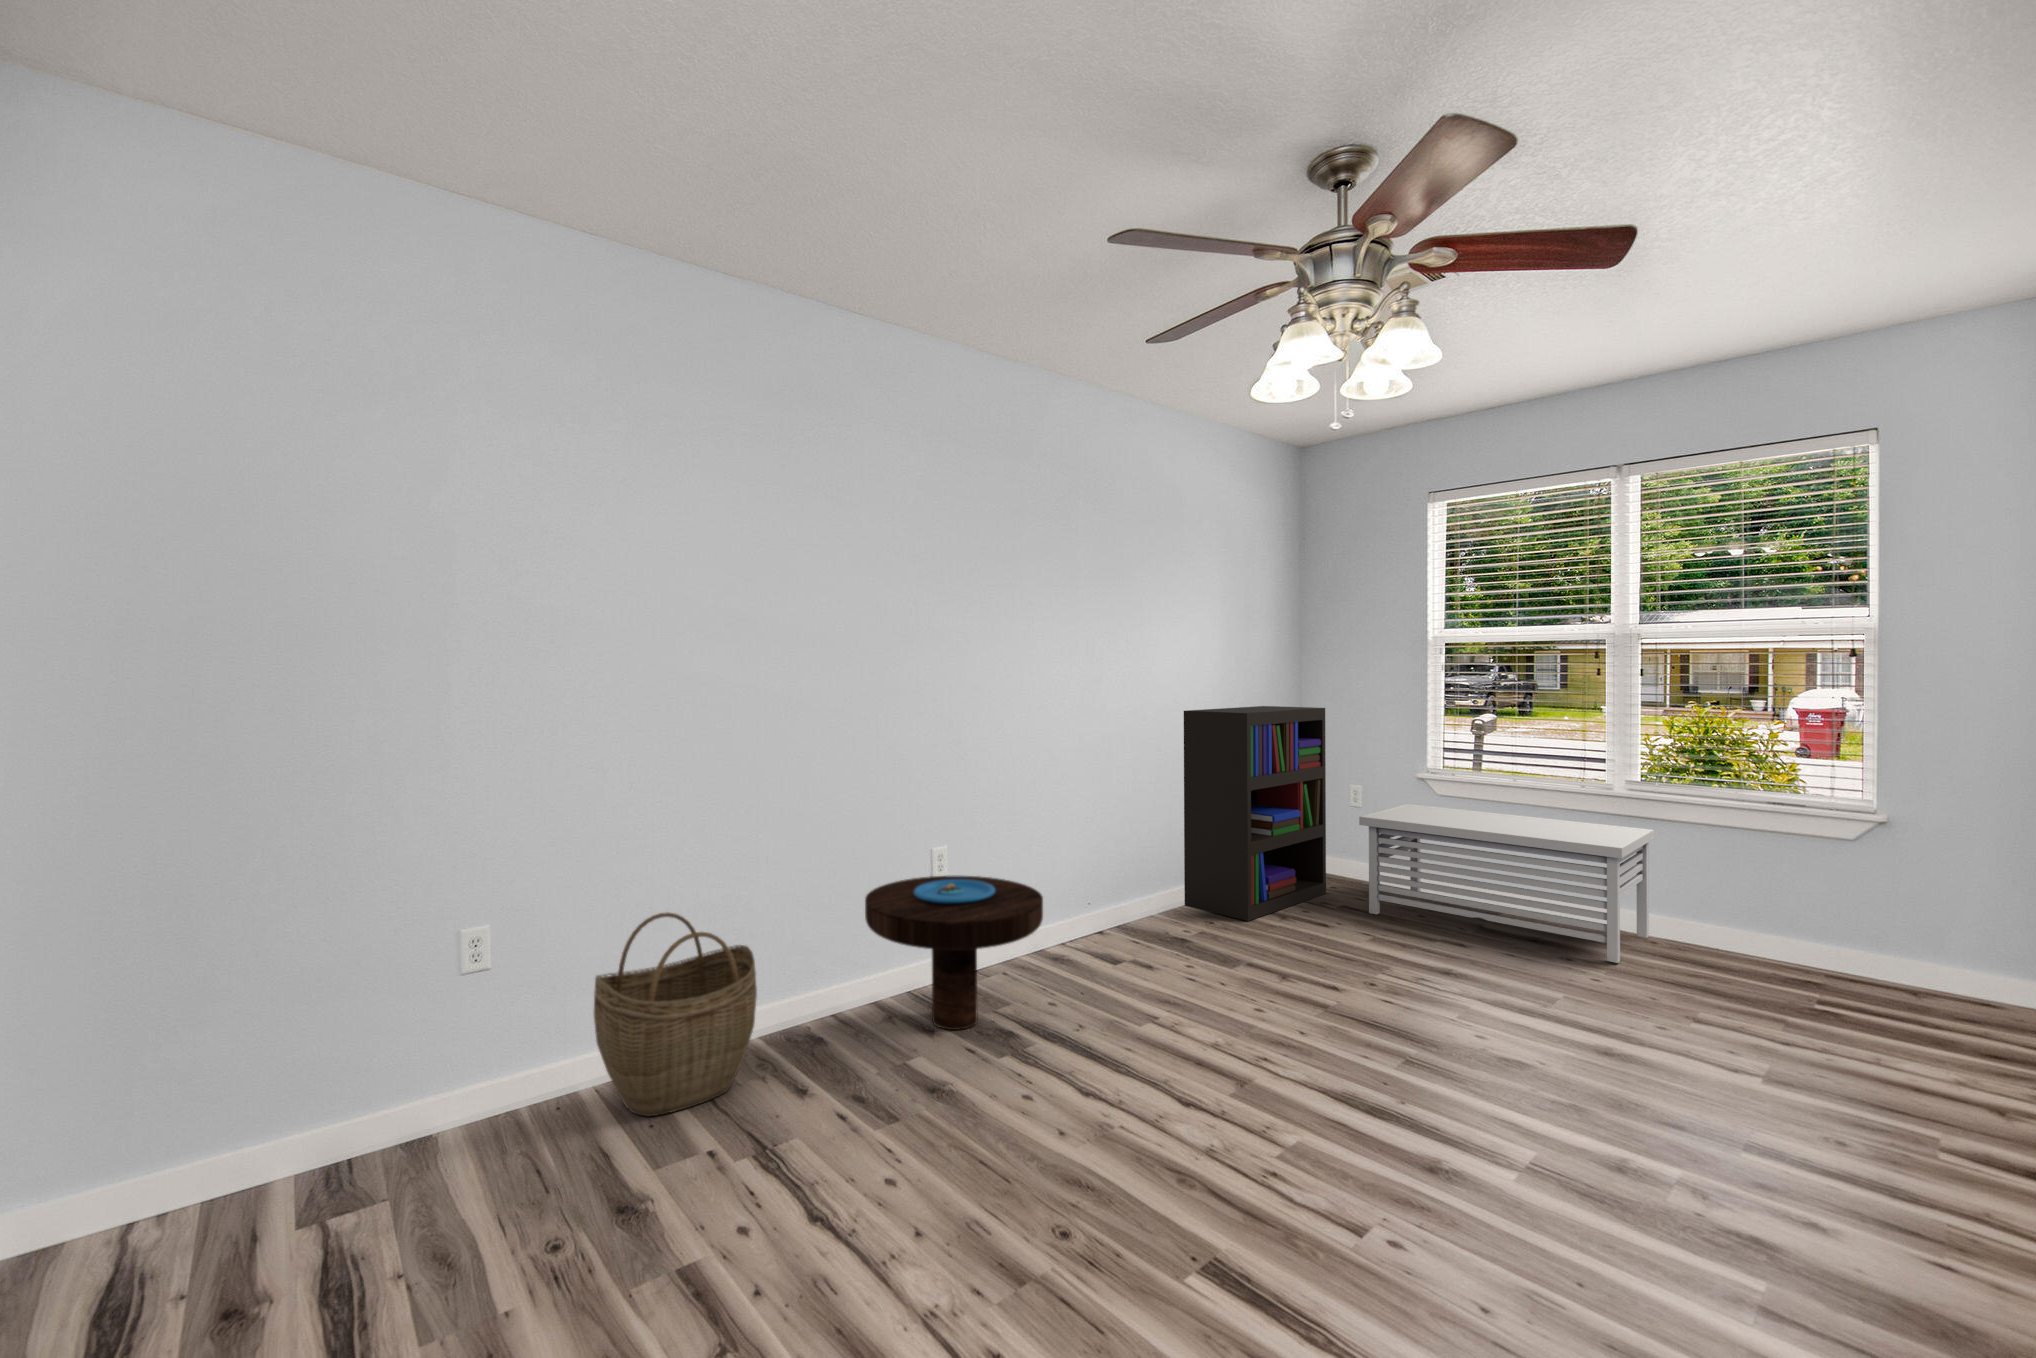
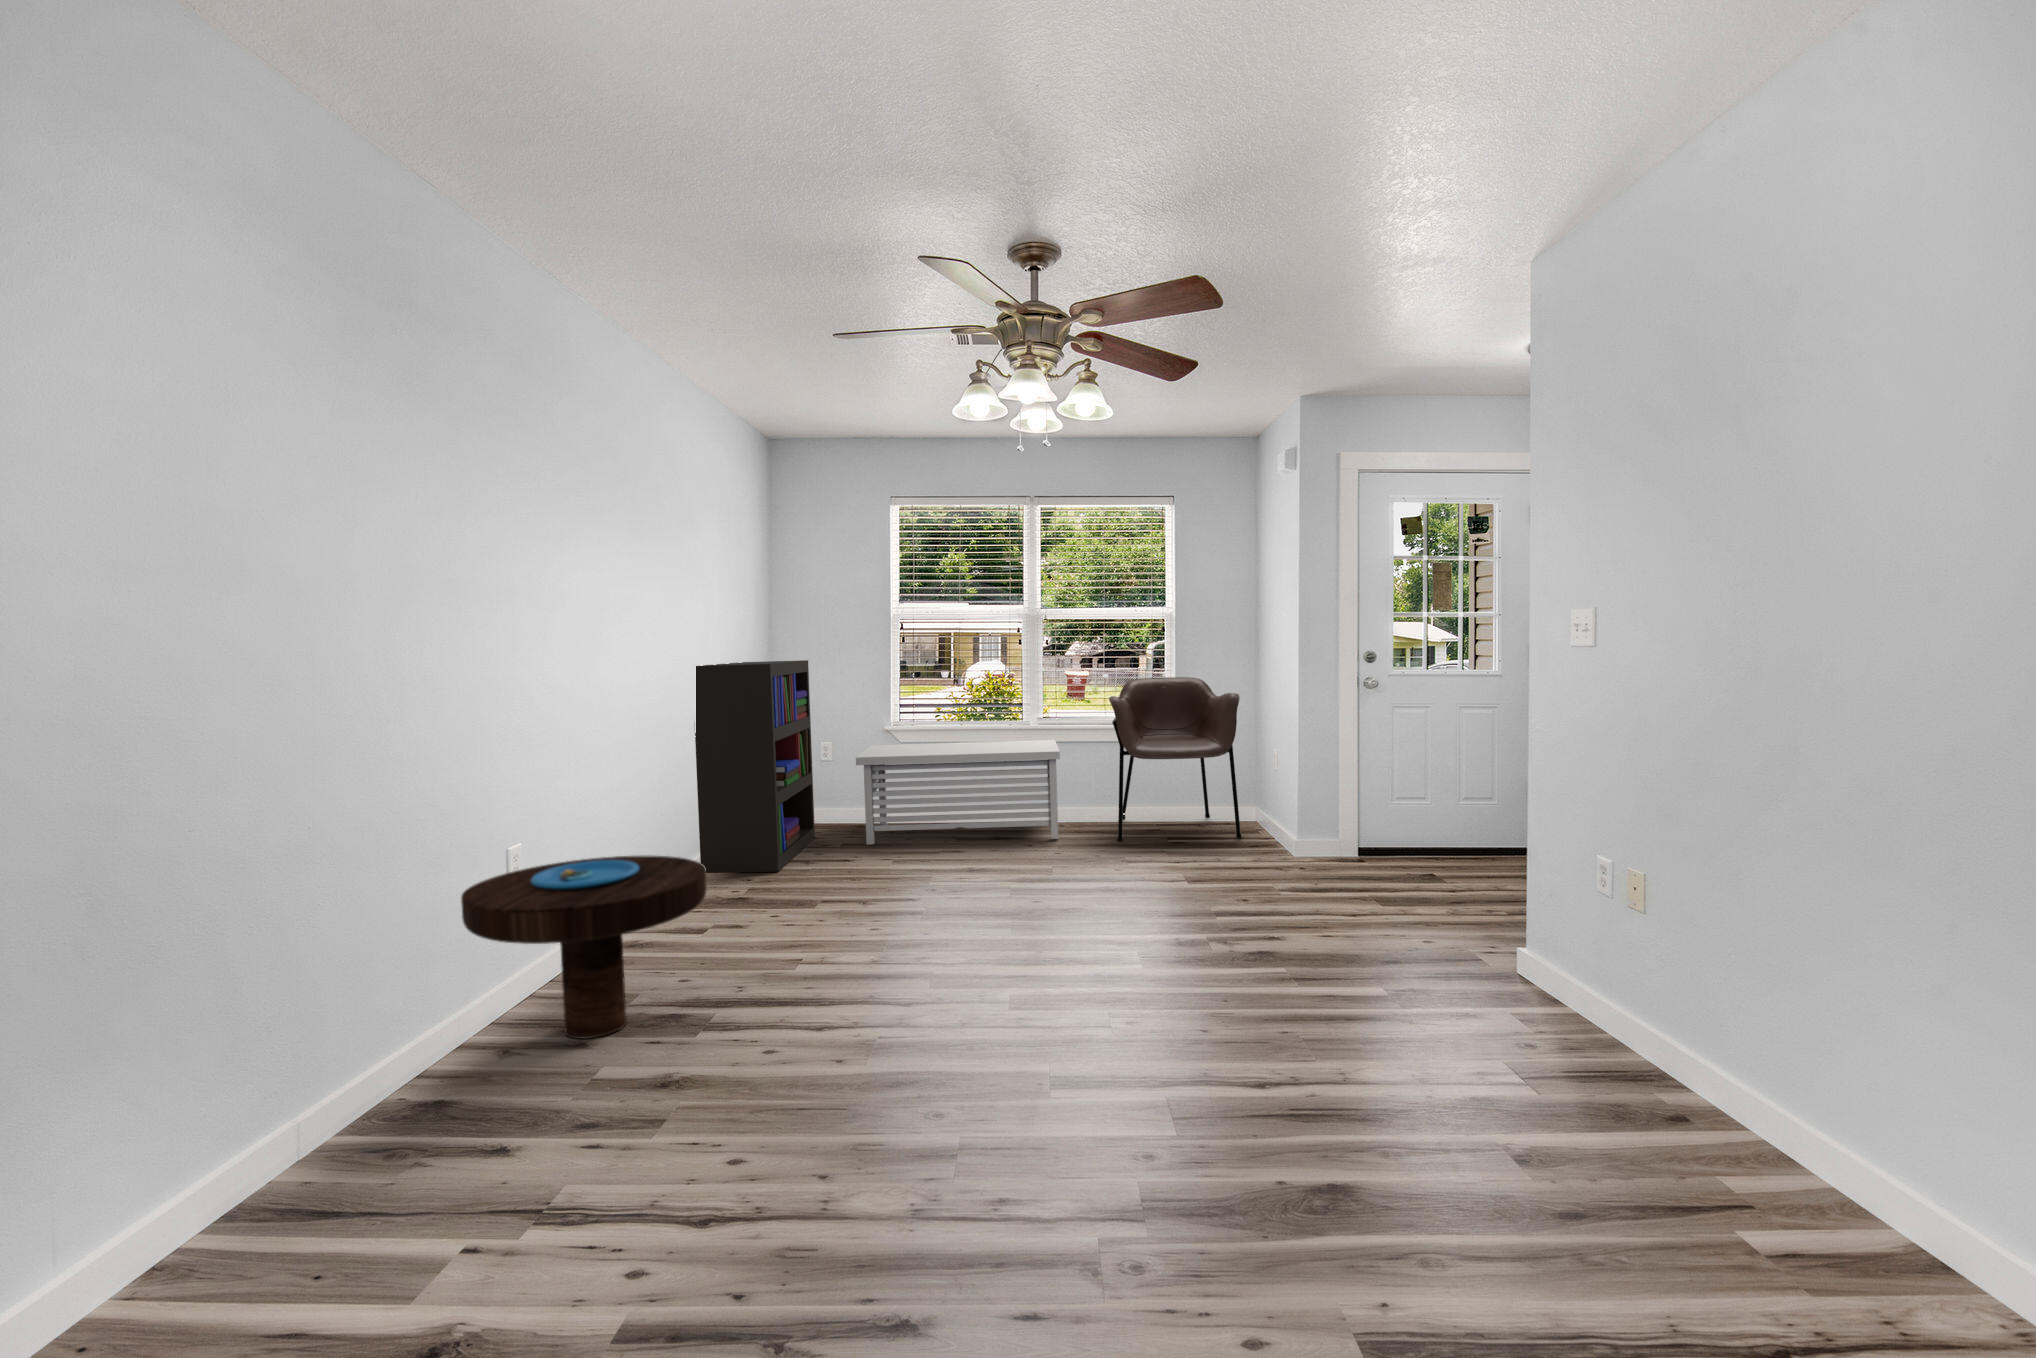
armchair: none [1711,760,1983,1044] -> present [1109,677,1242,841]
woven basket: present [594,912,757,1117] -> none [133,971,419,1280]

